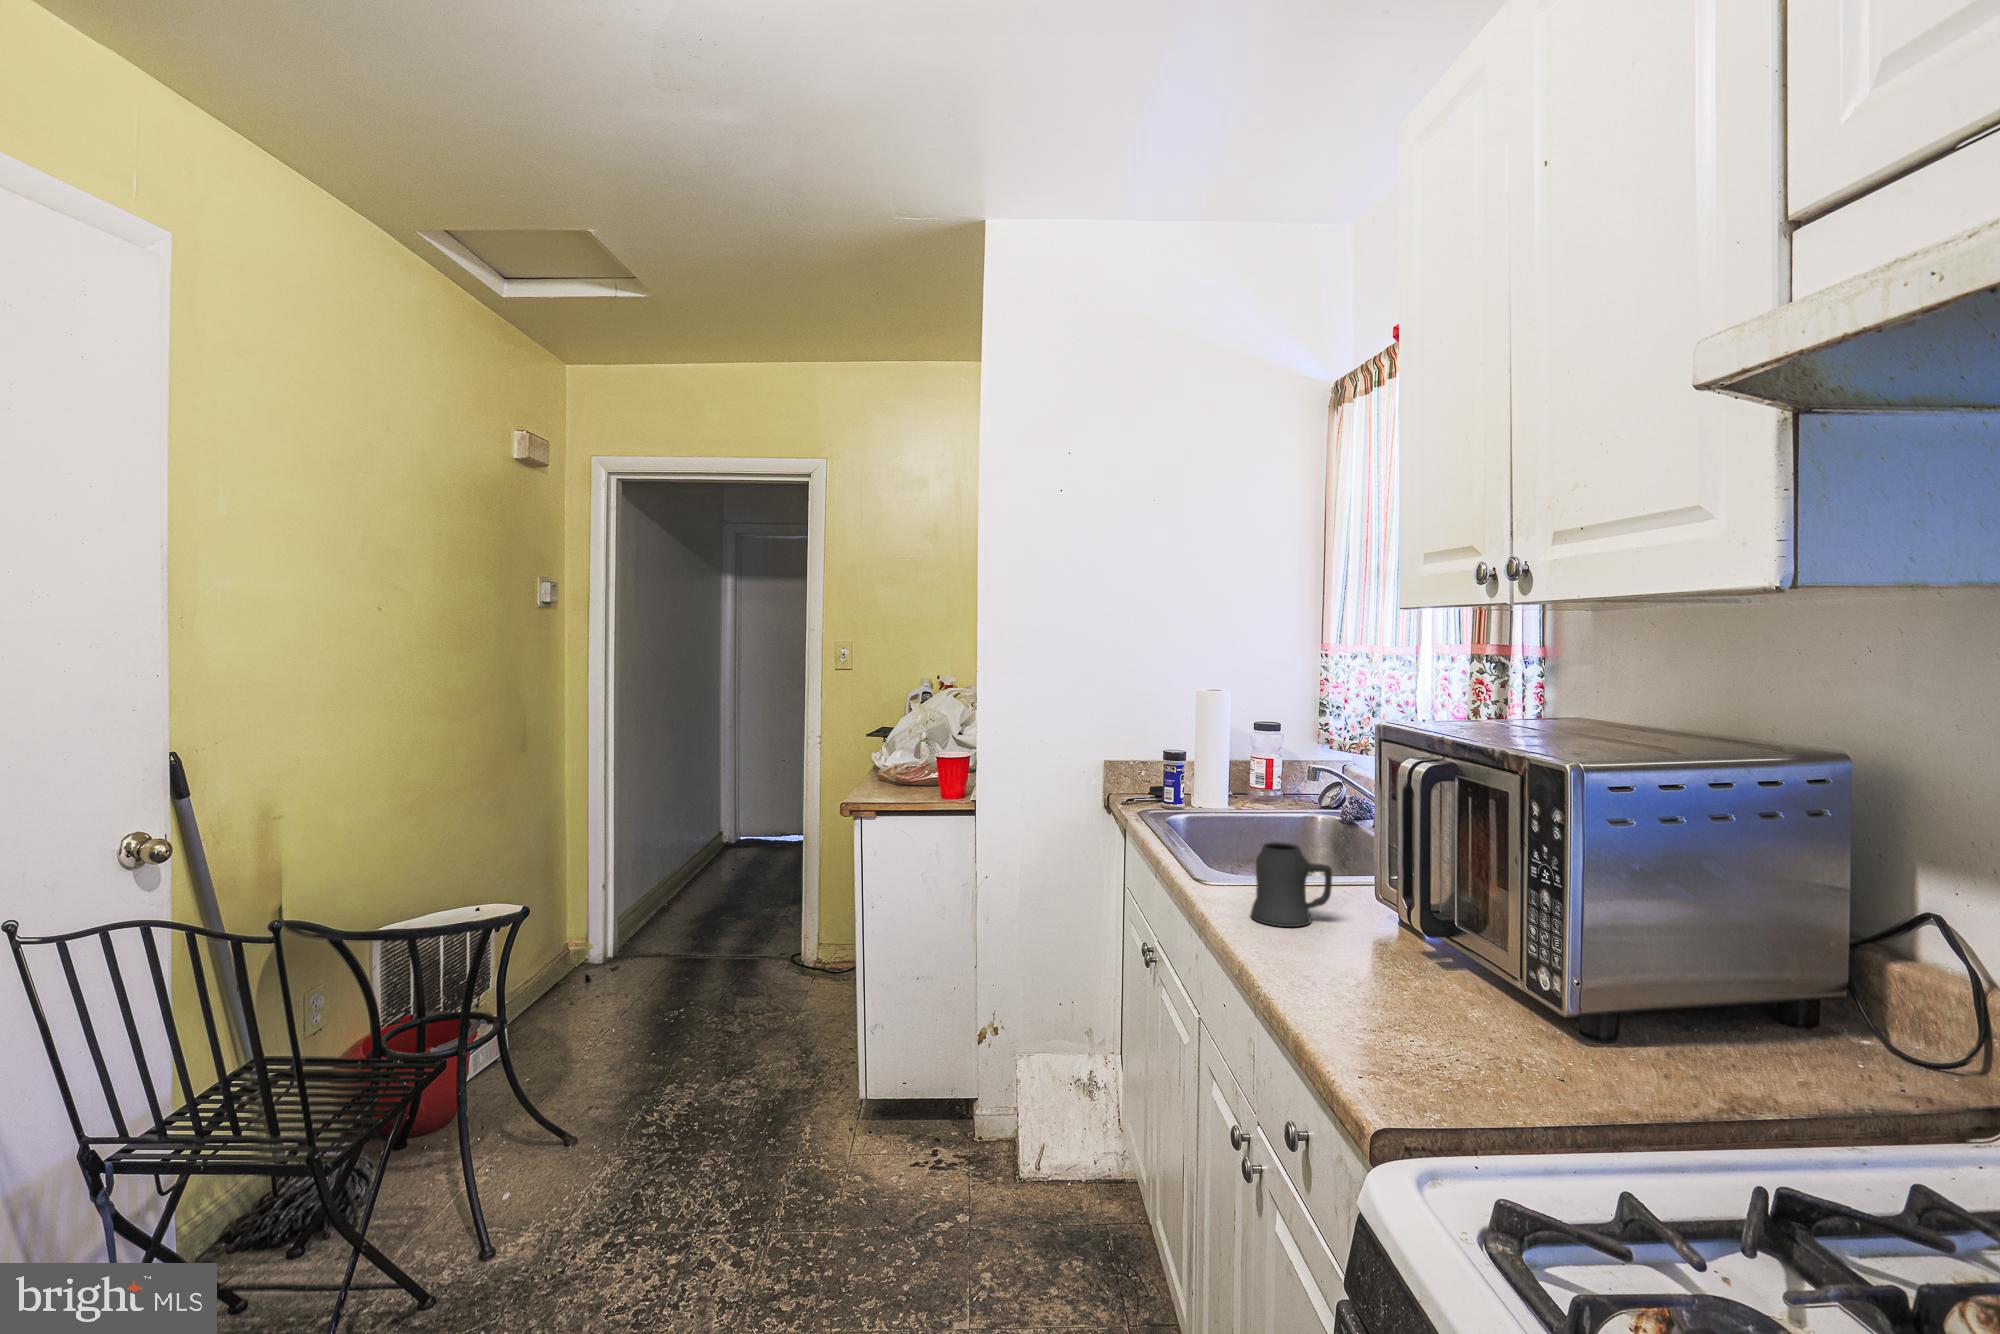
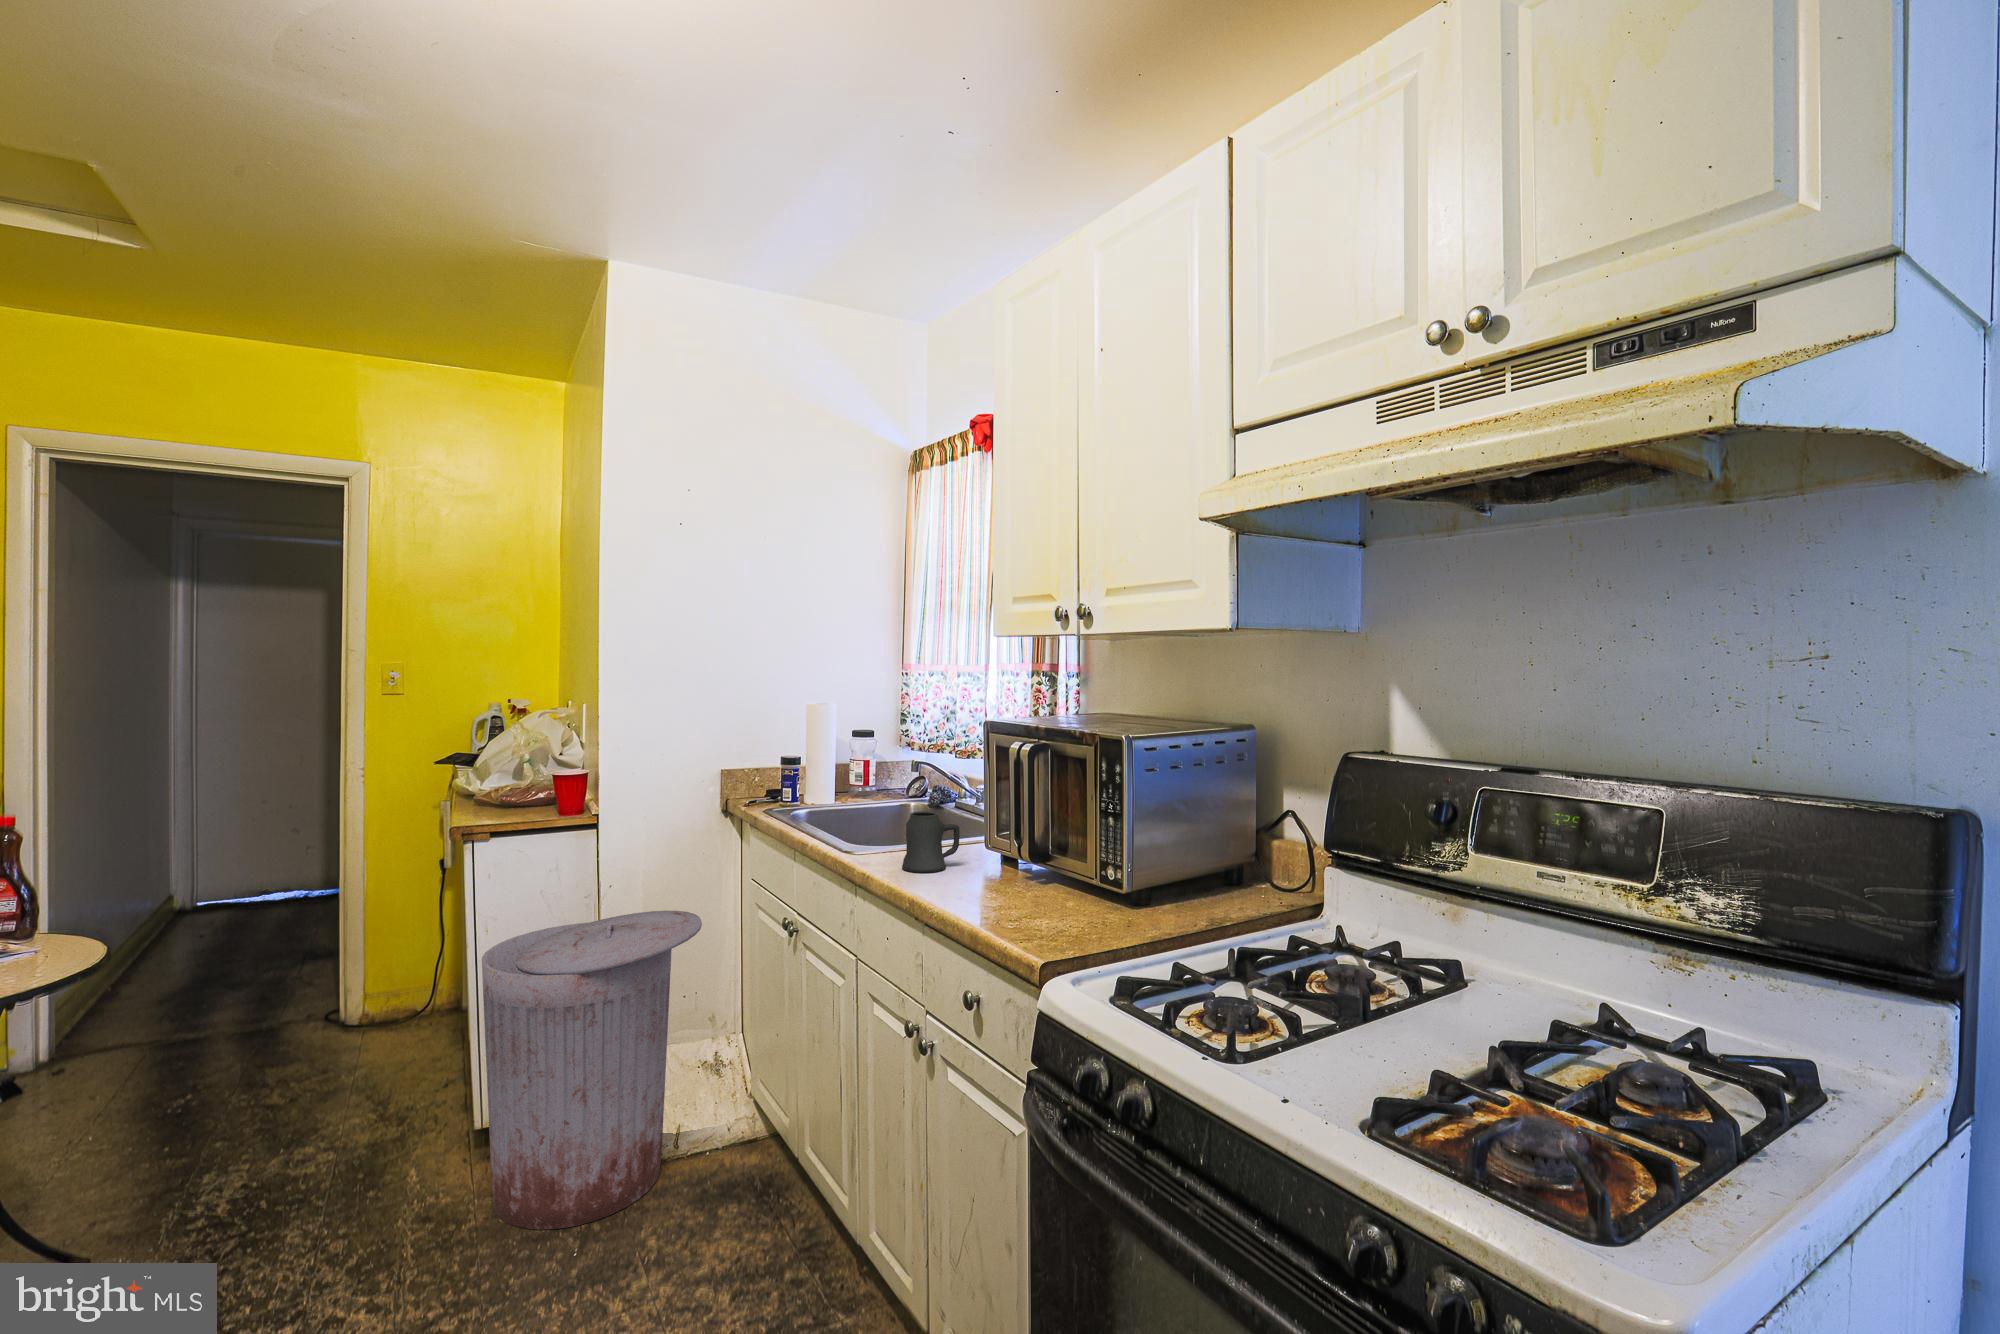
trash can: none [849,911,1059,1233] -> present [482,911,702,1230]

